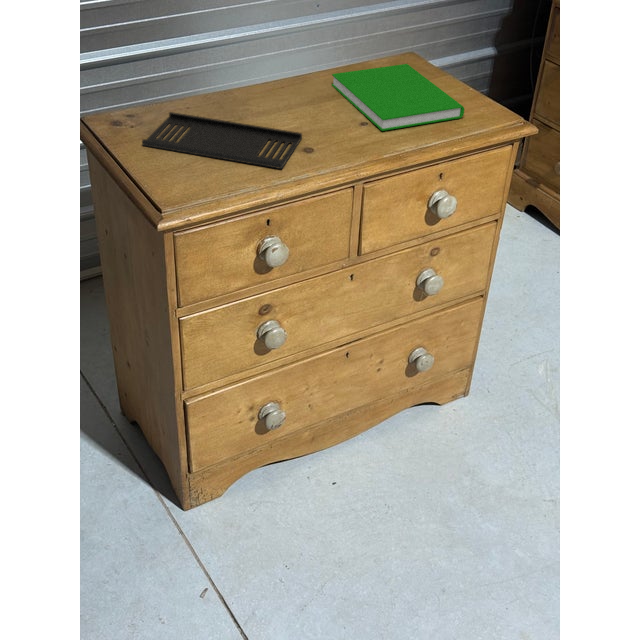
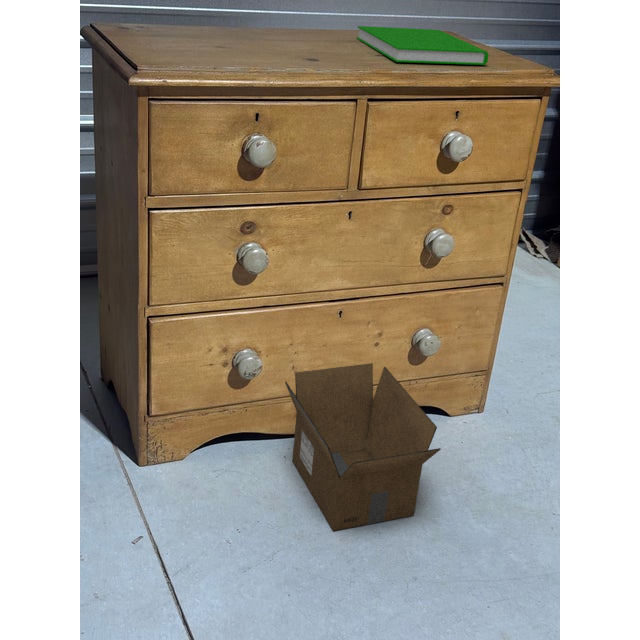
tray: present [142,112,302,169] -> none [144,30,311,67]
cardboard box: none [307,392,455,553] -> present [285,363,441,531]

